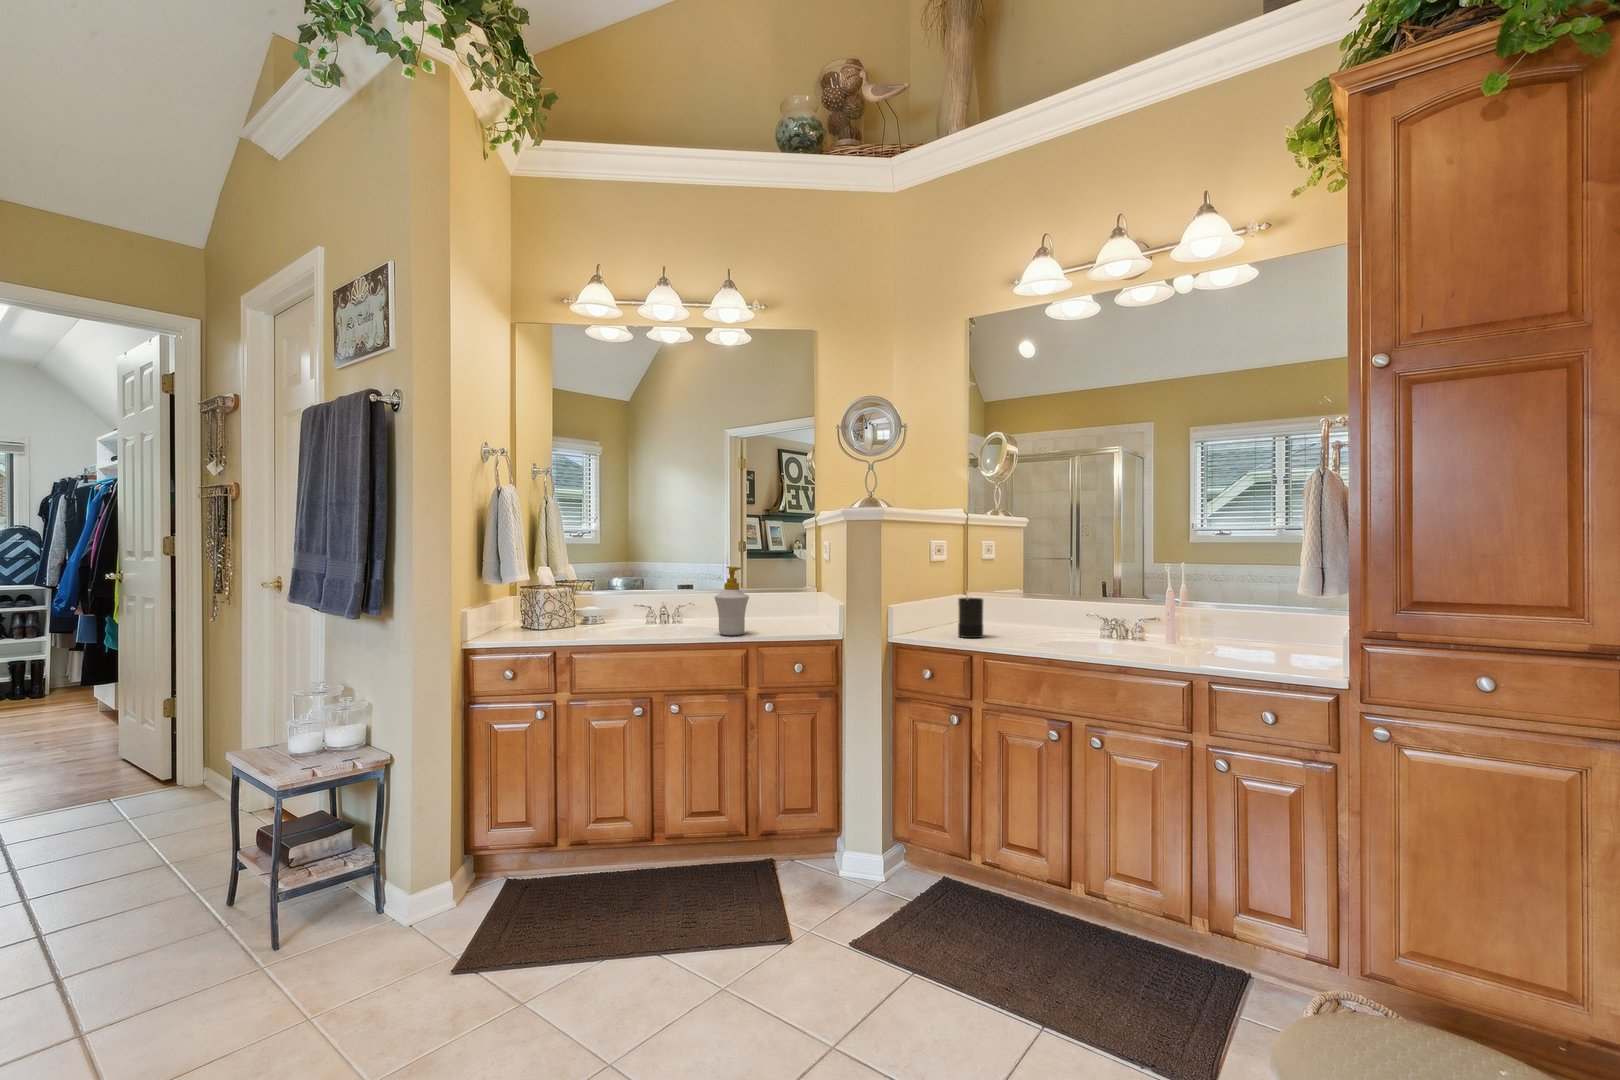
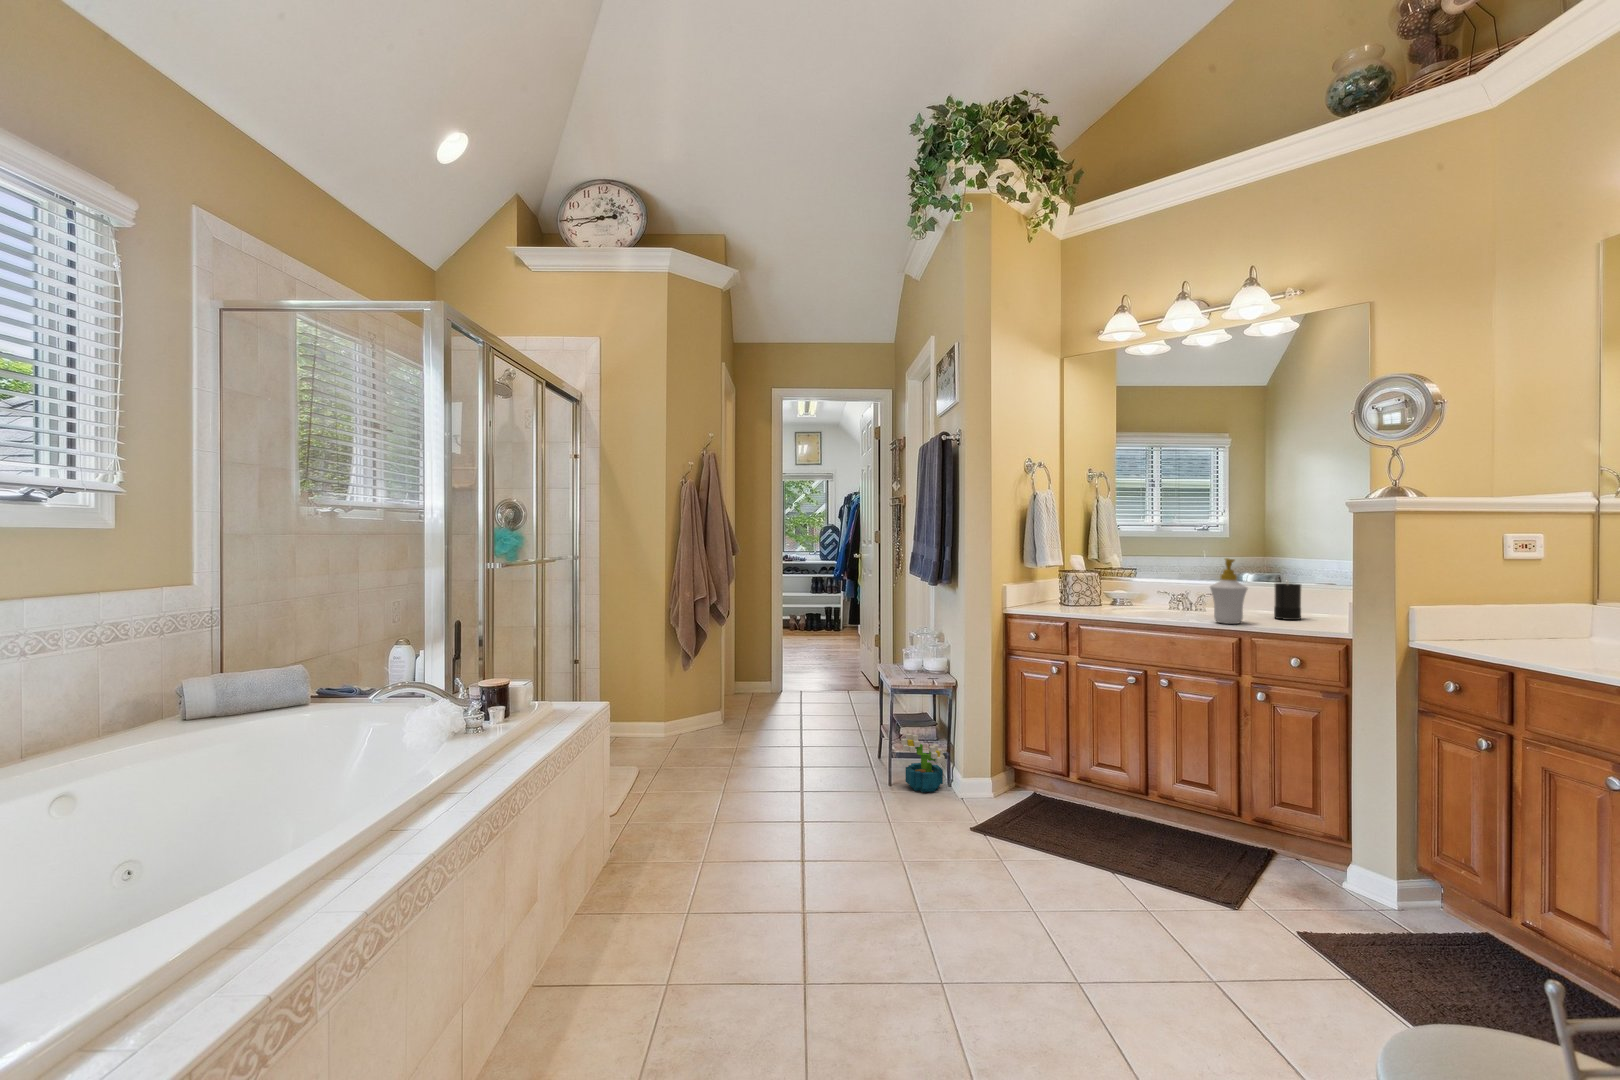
candle: present [958,595,983,638] -> present [1274,582,1301,620]
decorative plant: none [294,856,374,946] -> present [901,733,945,792]

